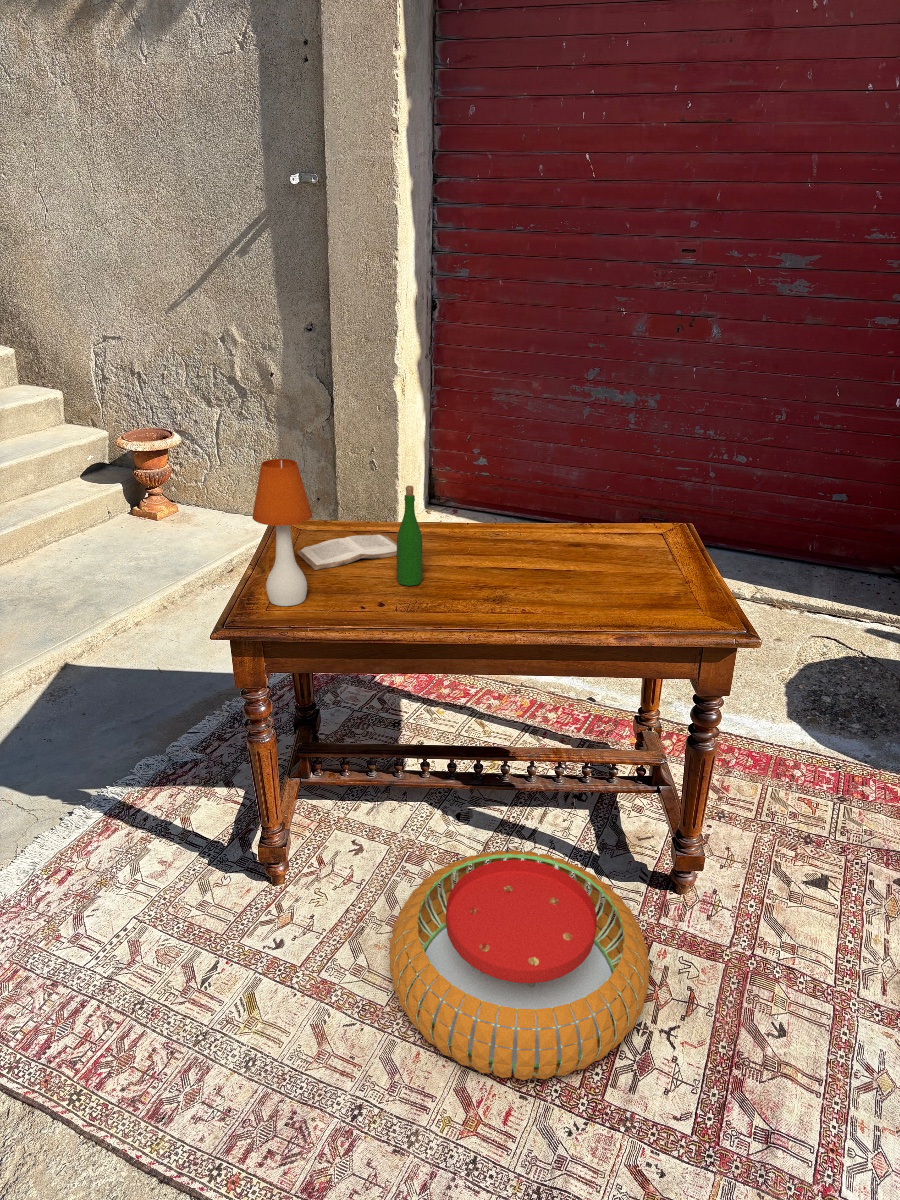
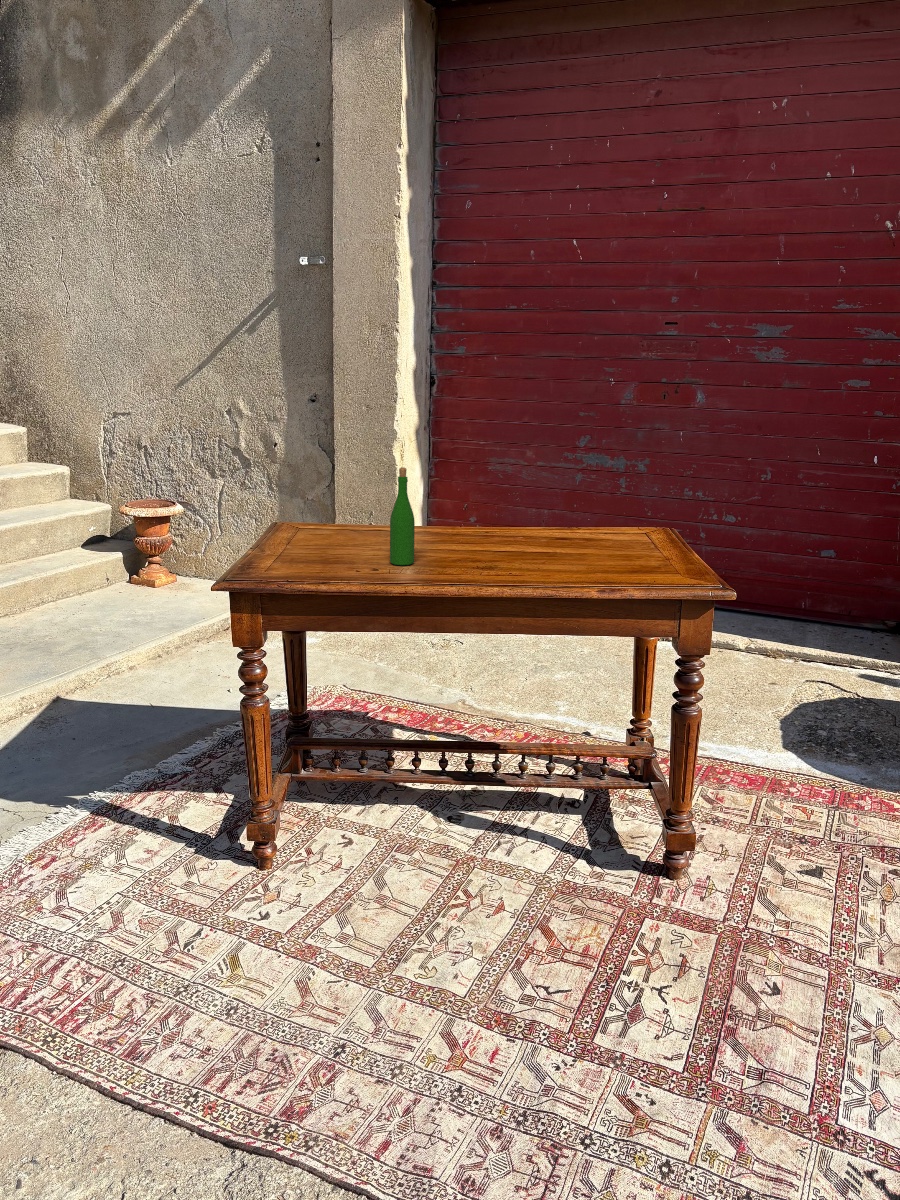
table lamp: present [252,459,312,606] -> none [254,435,311,575]
book: present [297,535,397,570] -> none [295,535,400,557]
pouf: present [390,850,650,1080] -> none [376,826,640,1022]

